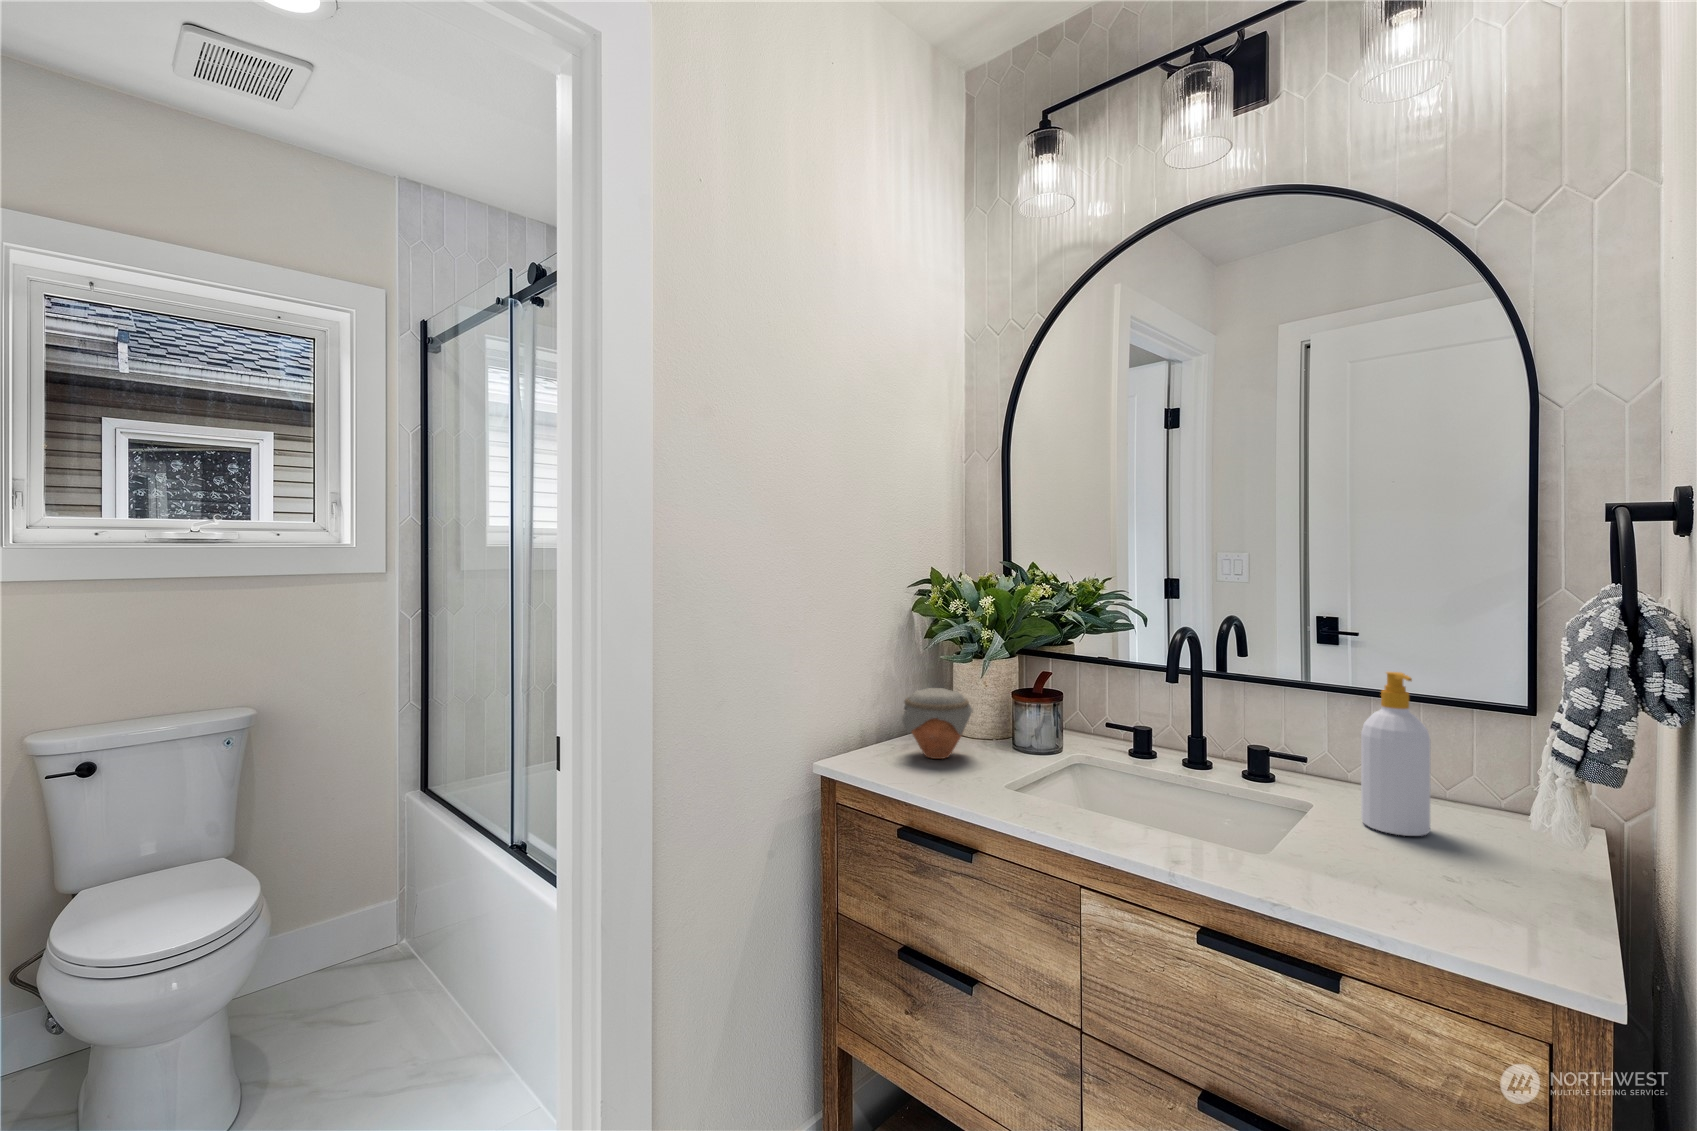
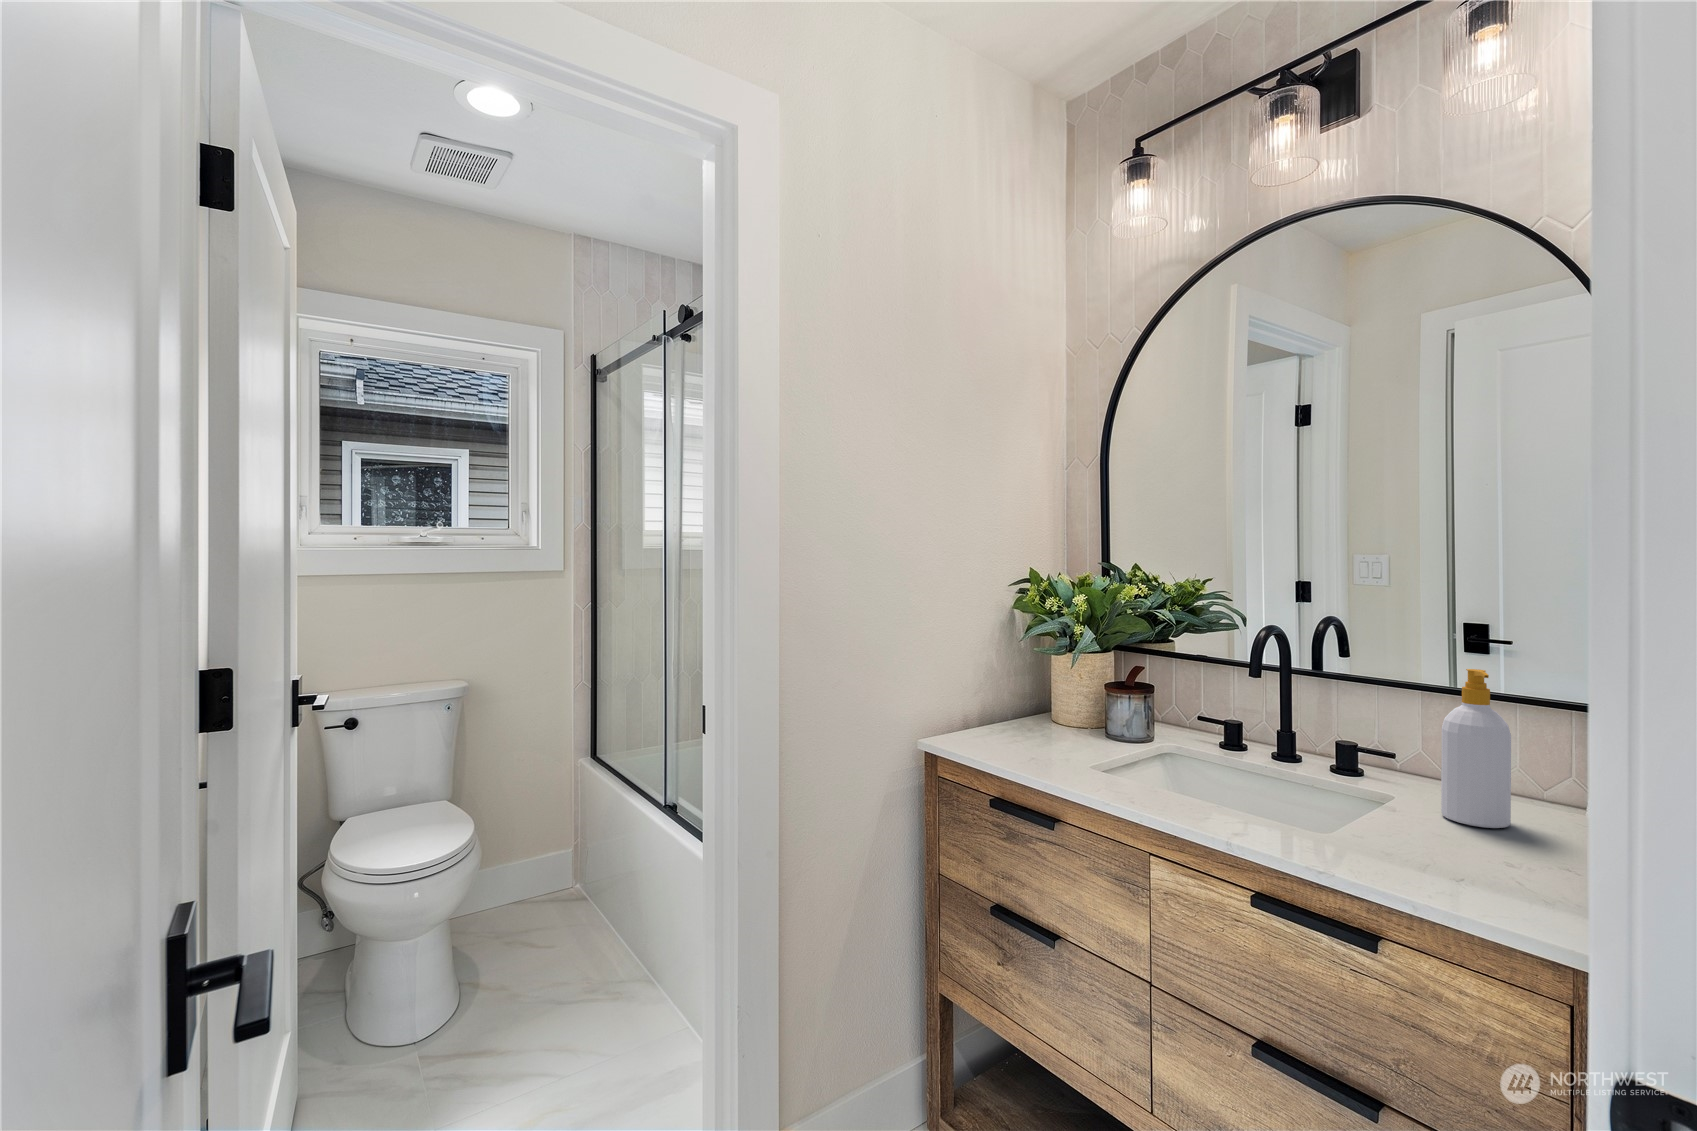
jar: present [901,688,973,759] -> none [998,677,1068,743]

